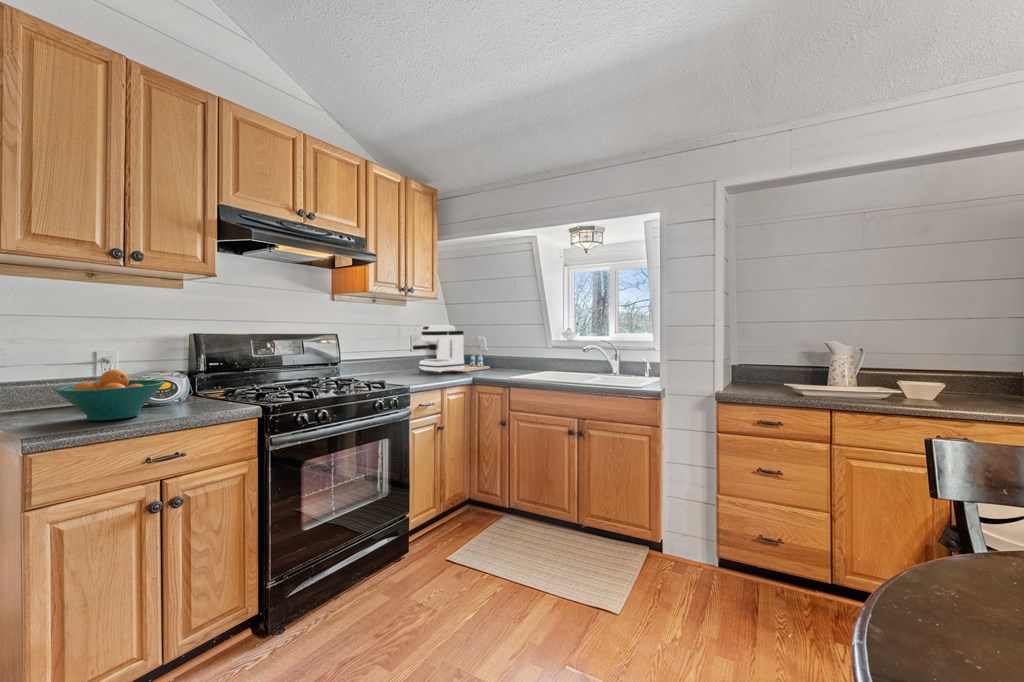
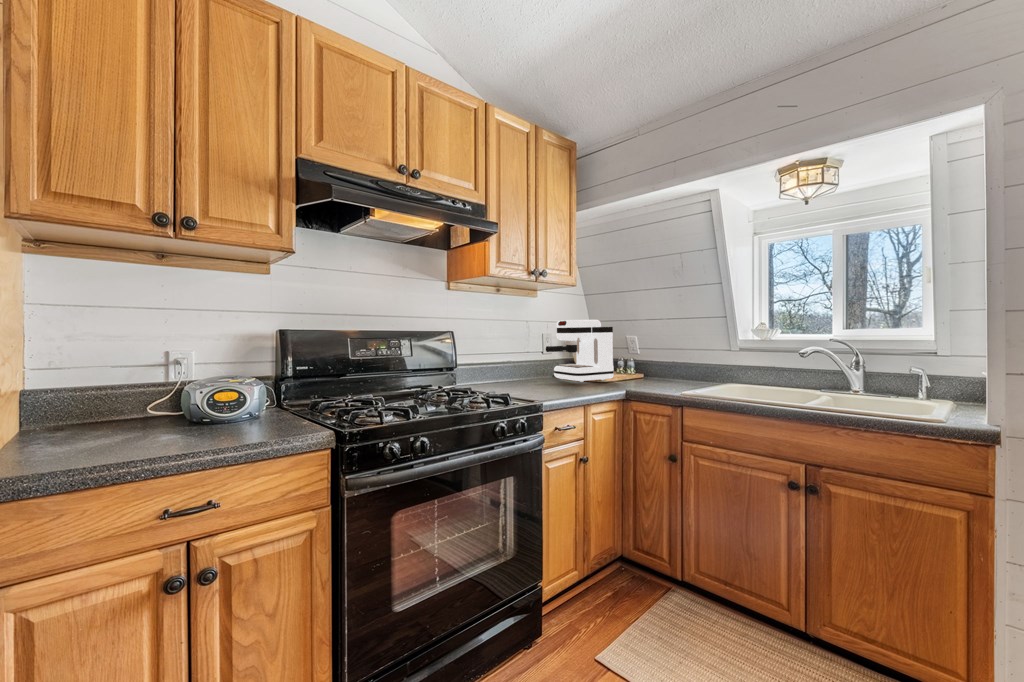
fruit bowl: present [55,370,165,421] -> none [55,377,205,450]

